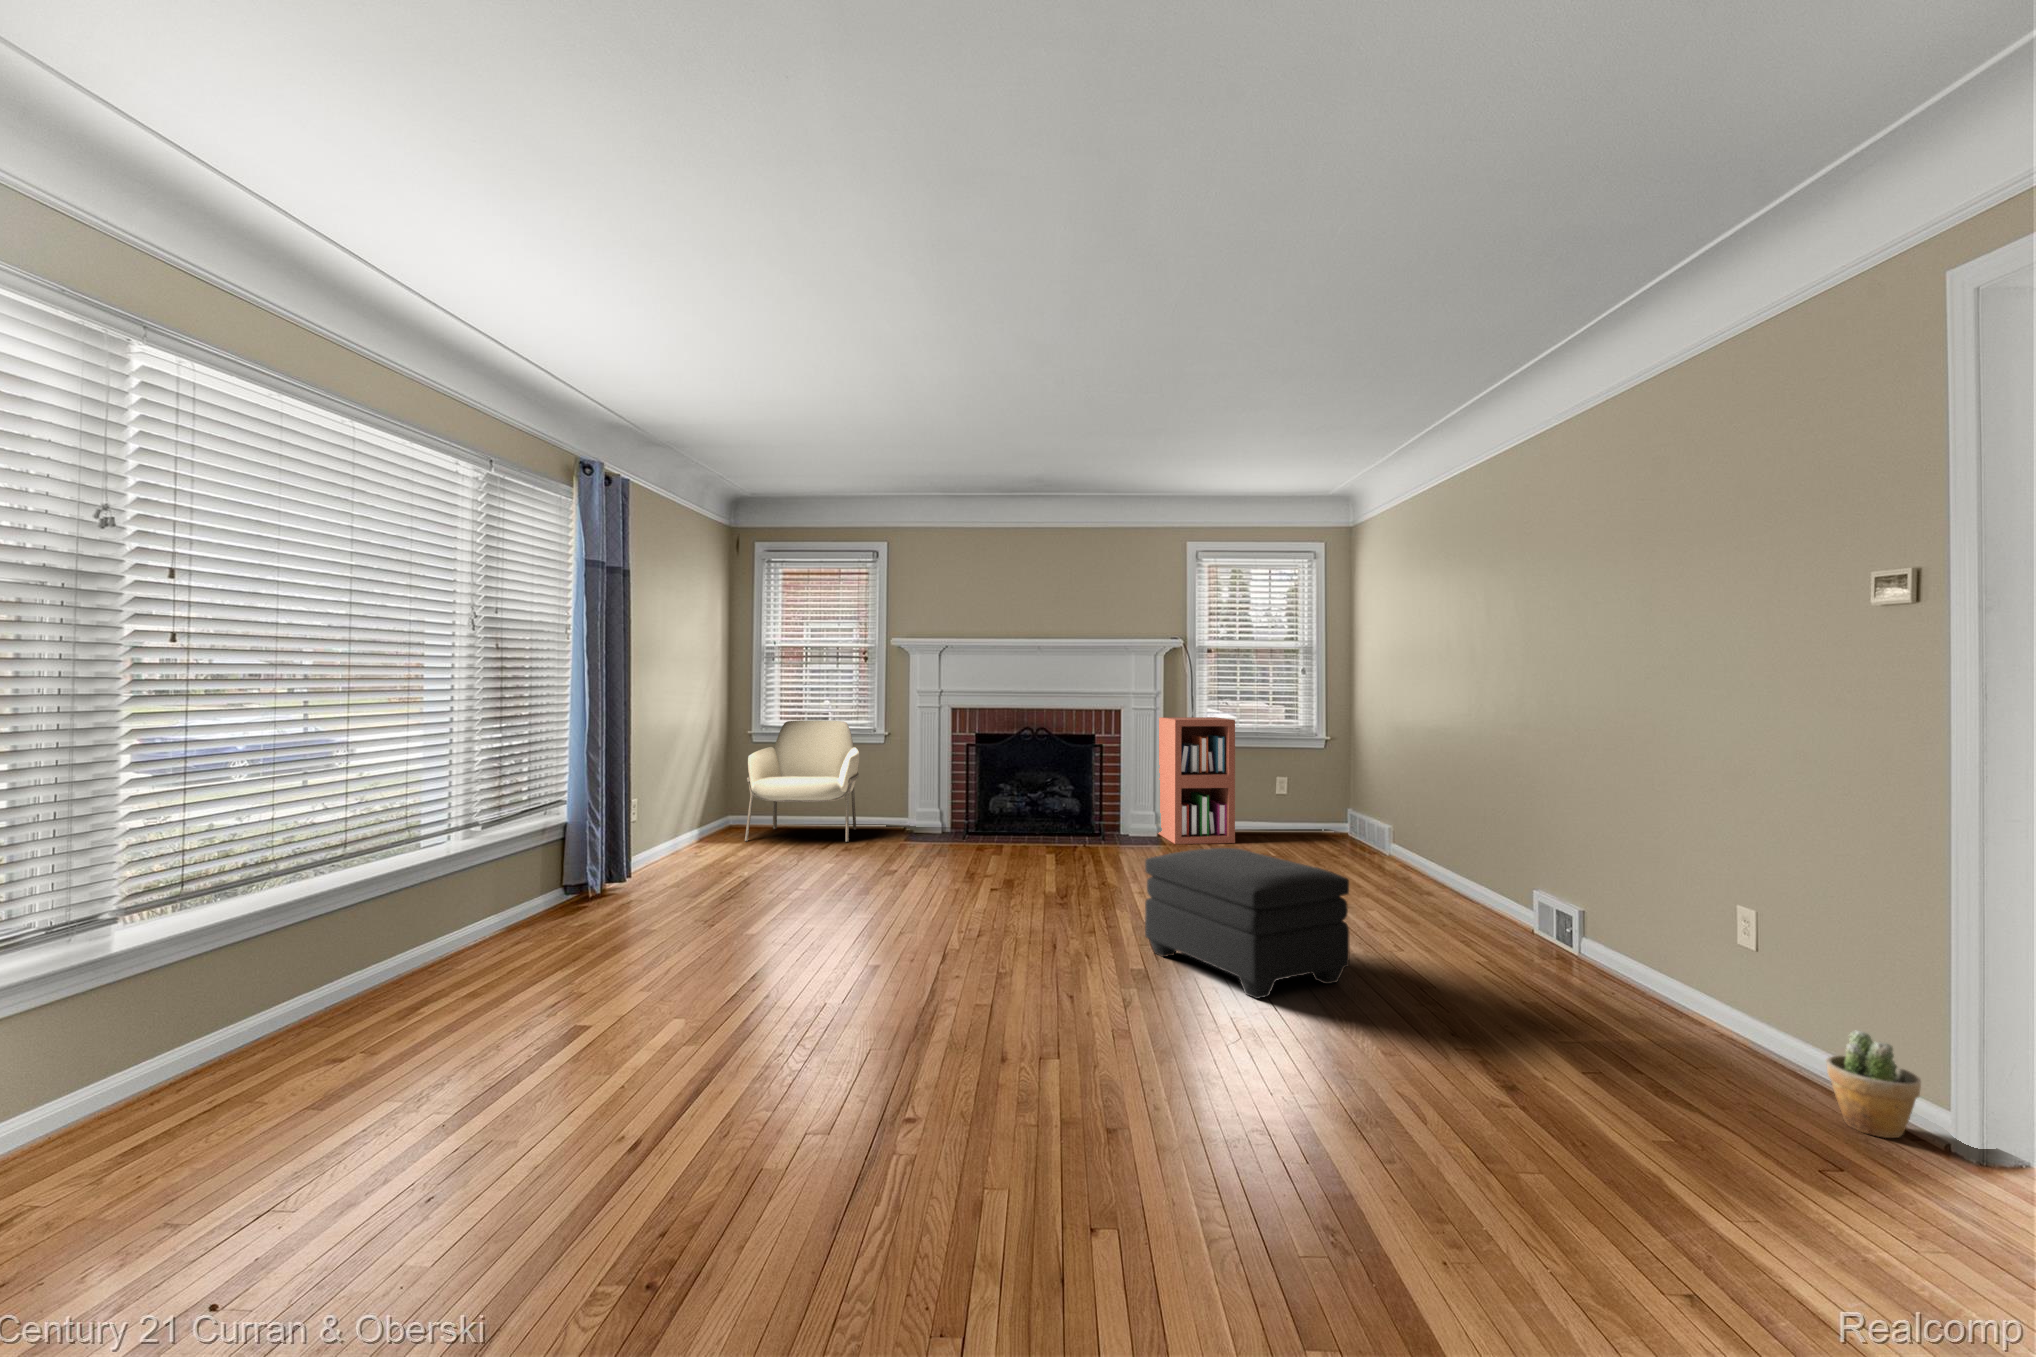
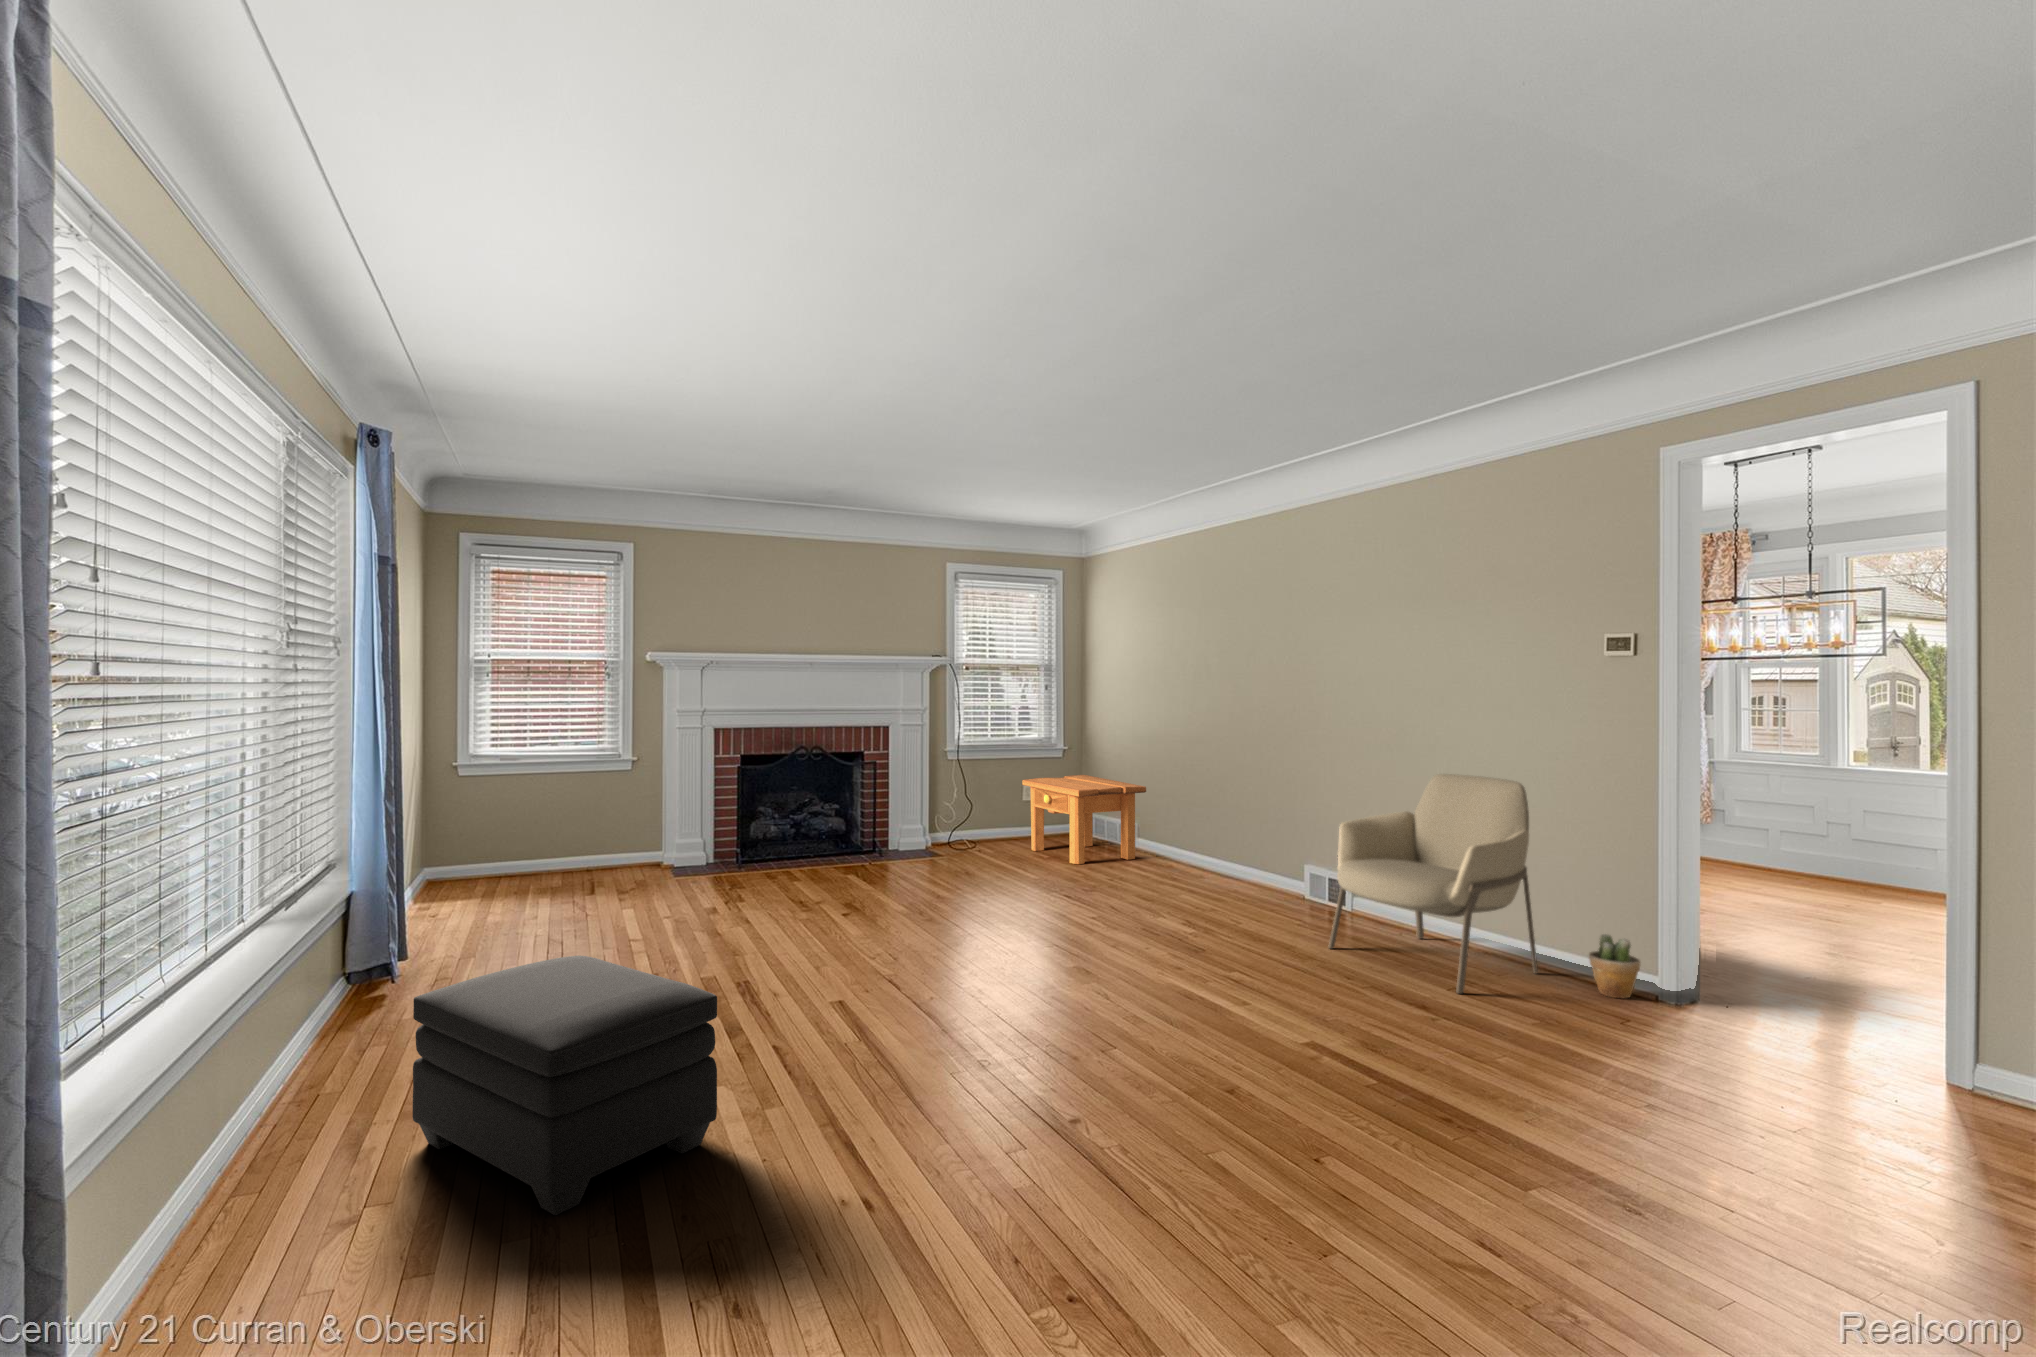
bookshelf: present [1158,717,1235,844] -> none [923,731,1003,856]
armchair: present [745,720,859,842] -> present [1329,774,1538,994]
side table: none [1258,768,1384,865] -> present [1022,775,1146,864]
ottoman: present [1145,848,1349,999] -> present [412,956,717,1215]

